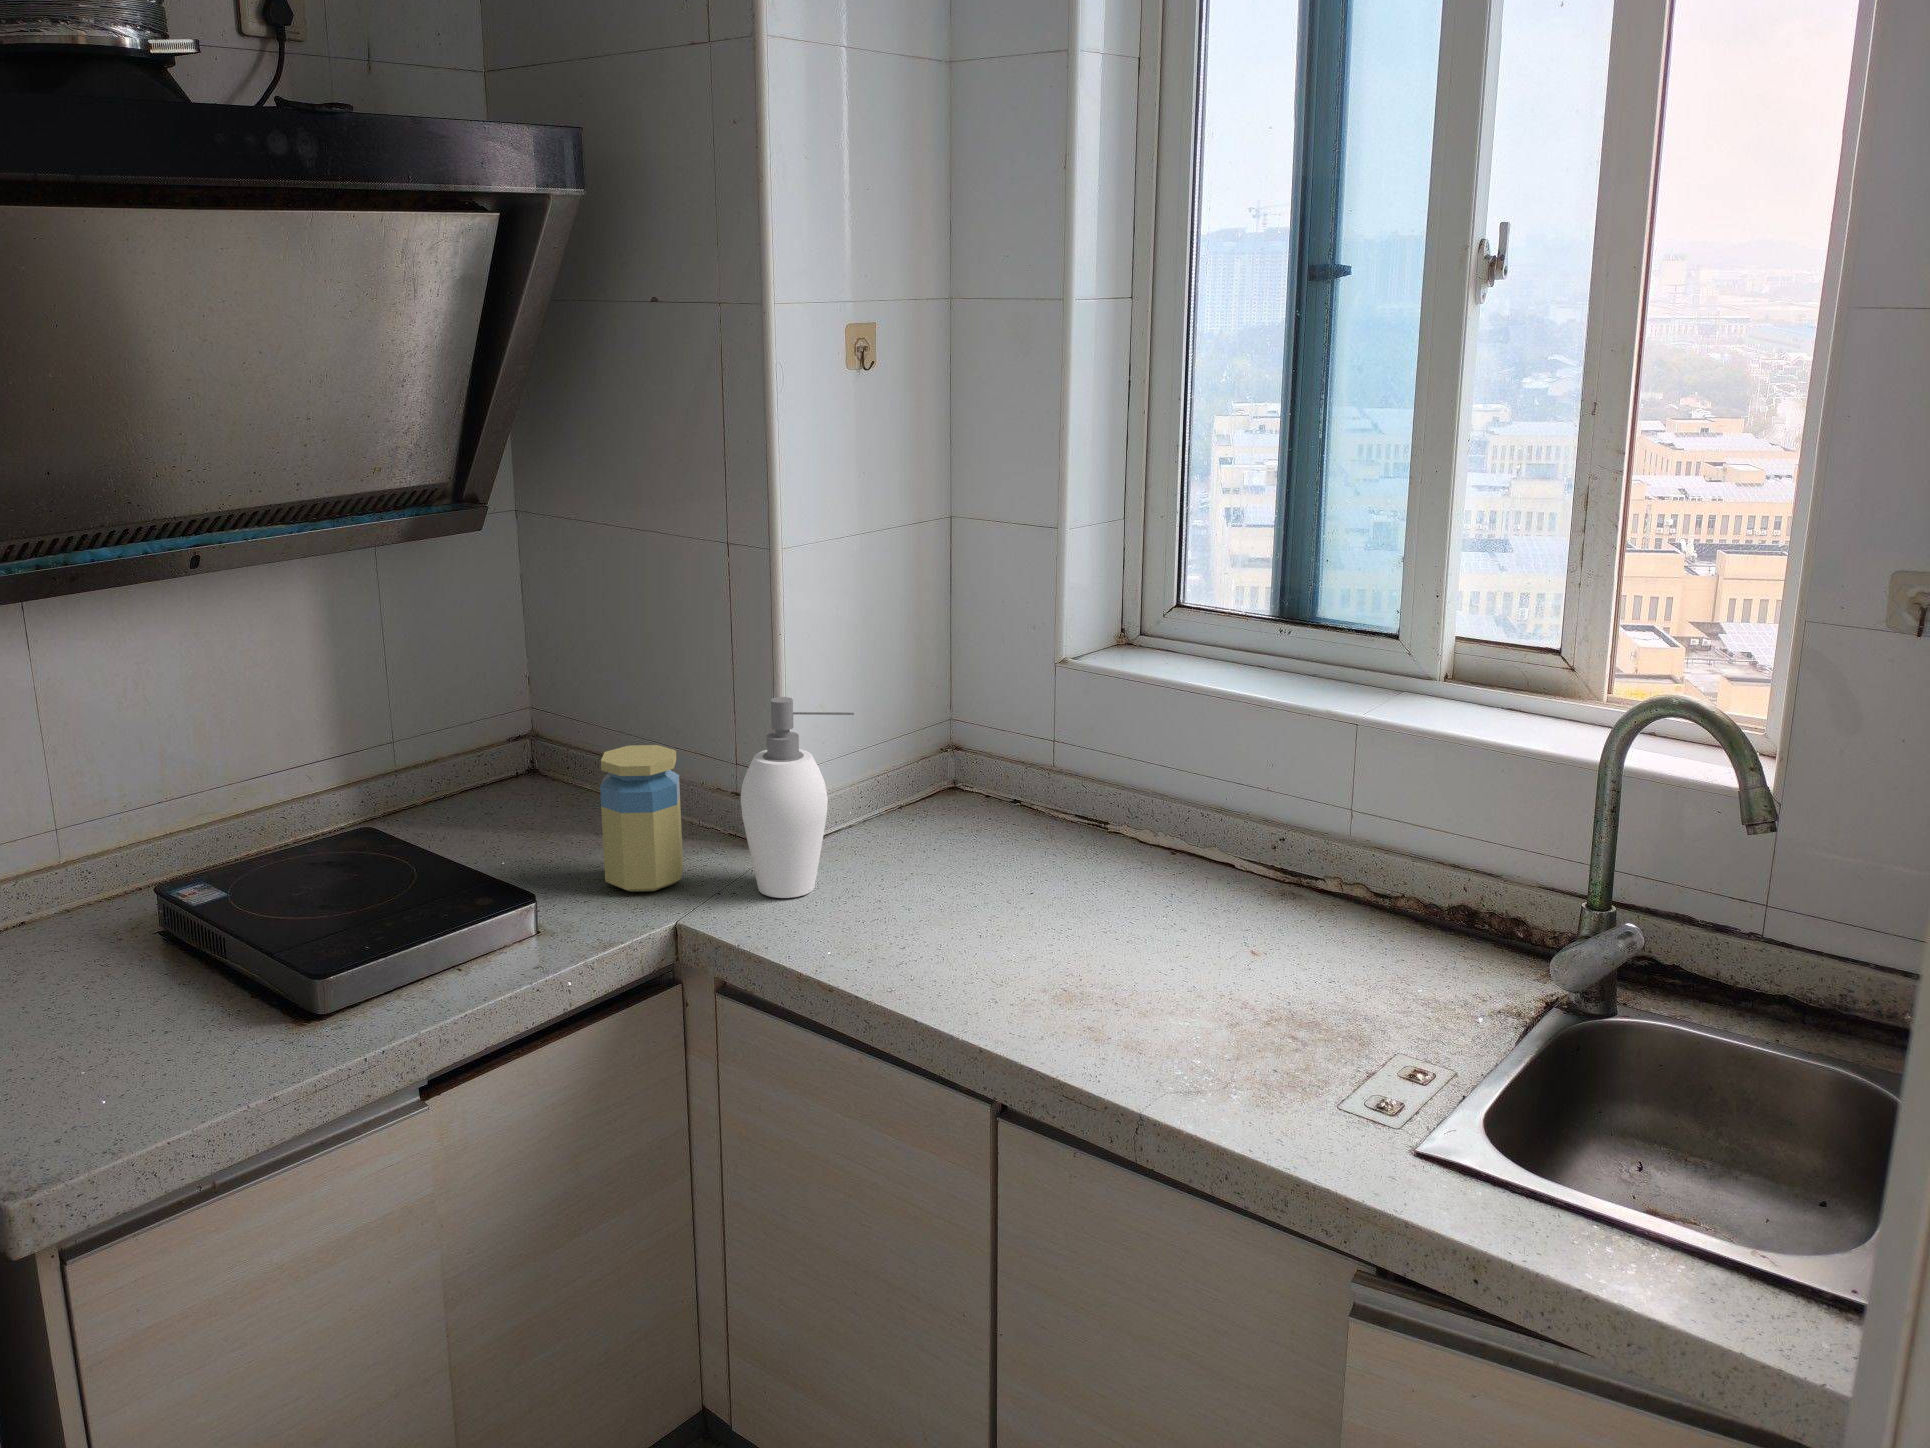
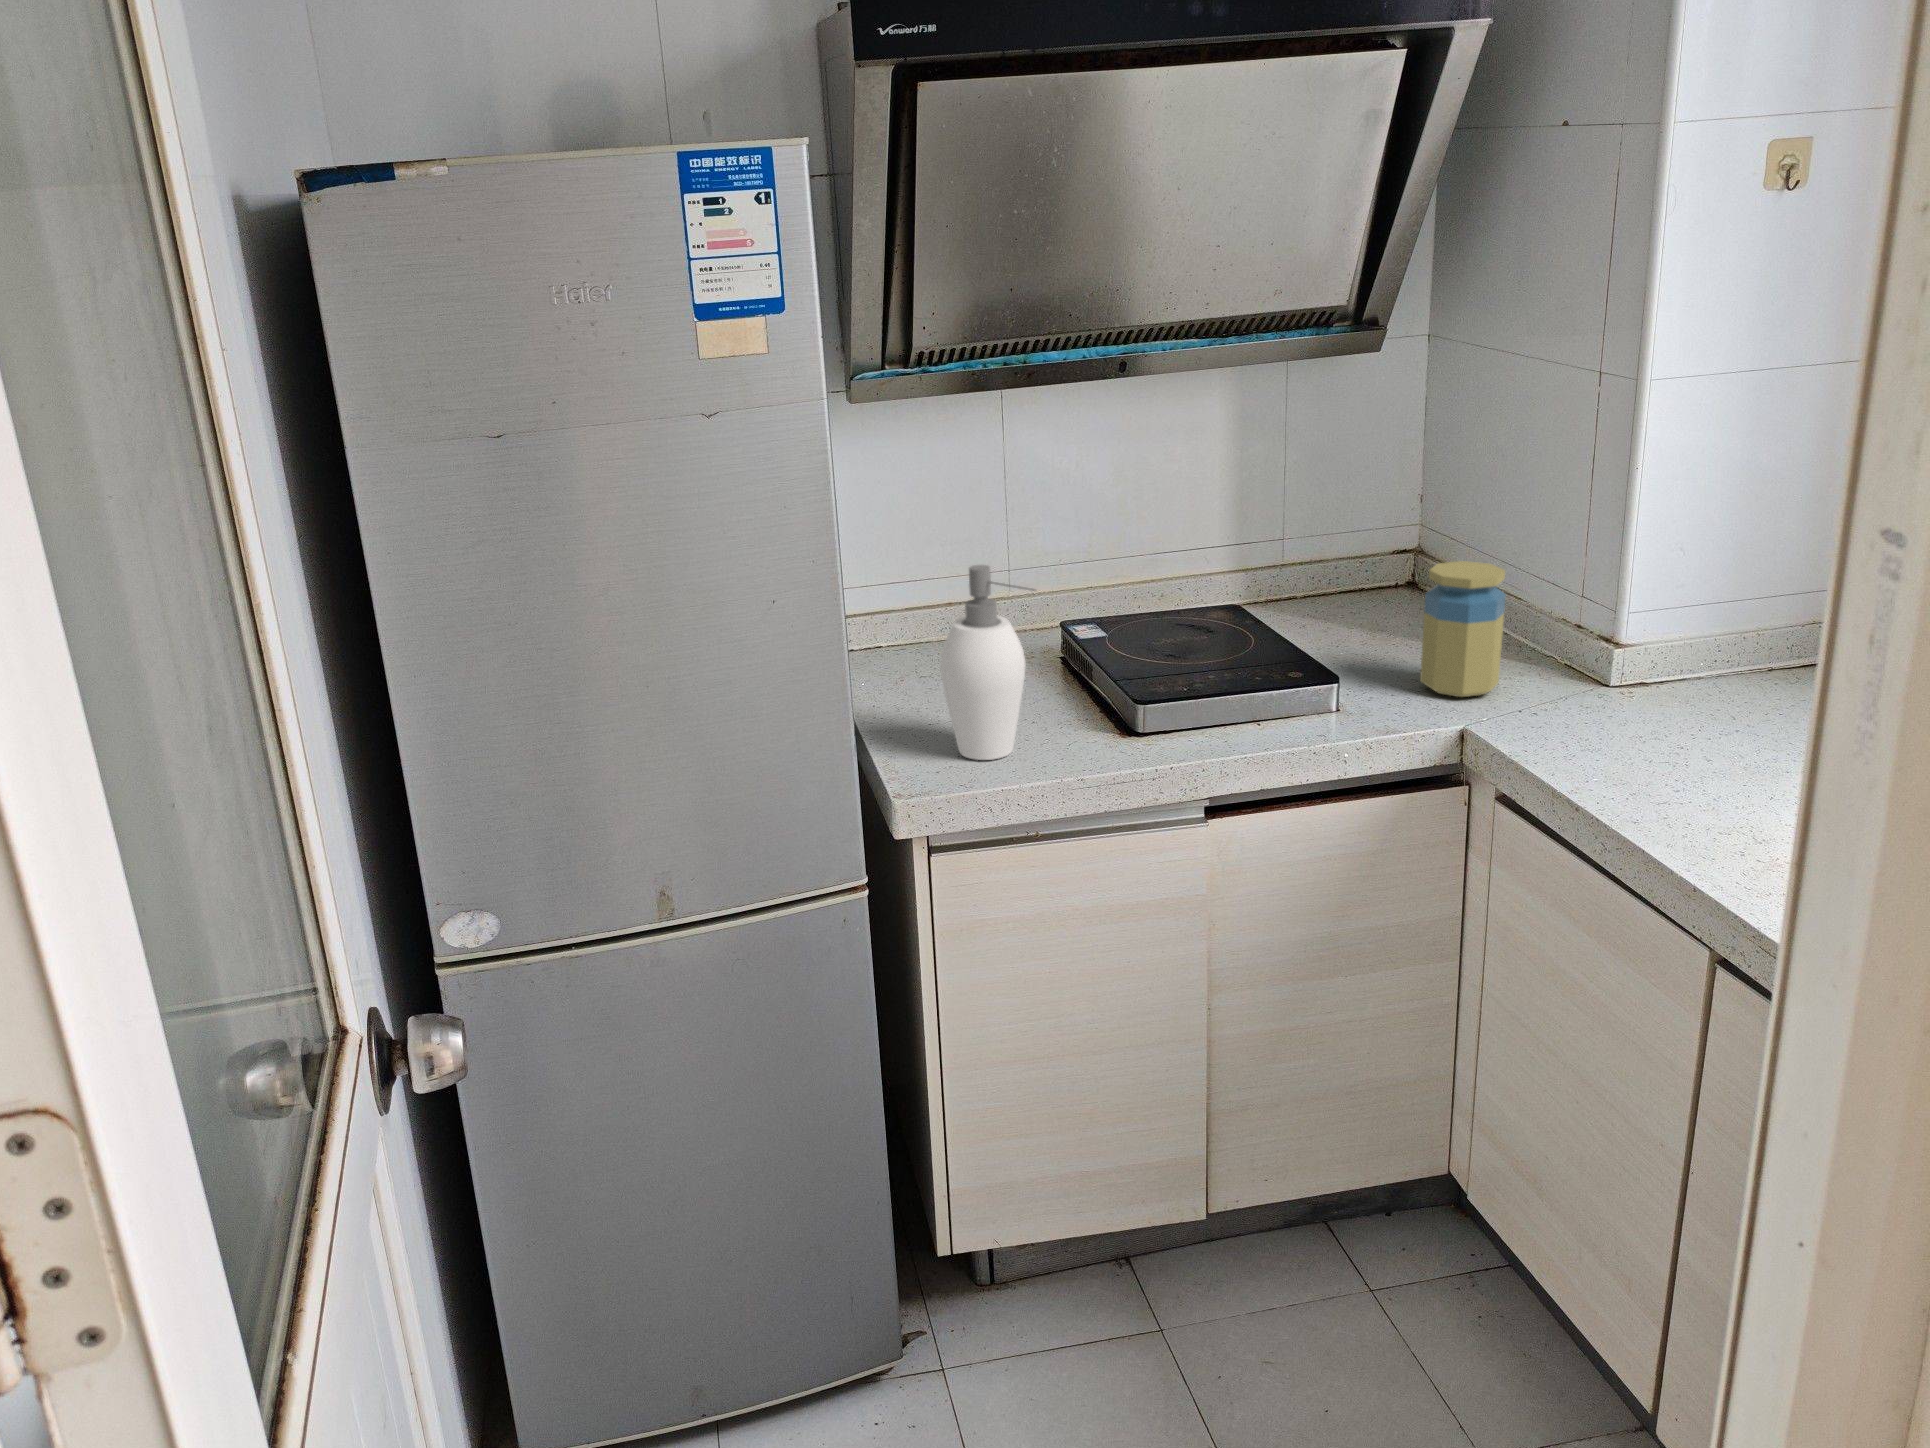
soap dispenser: present [741,697,854,898] -> present [940,565,1036,760]

